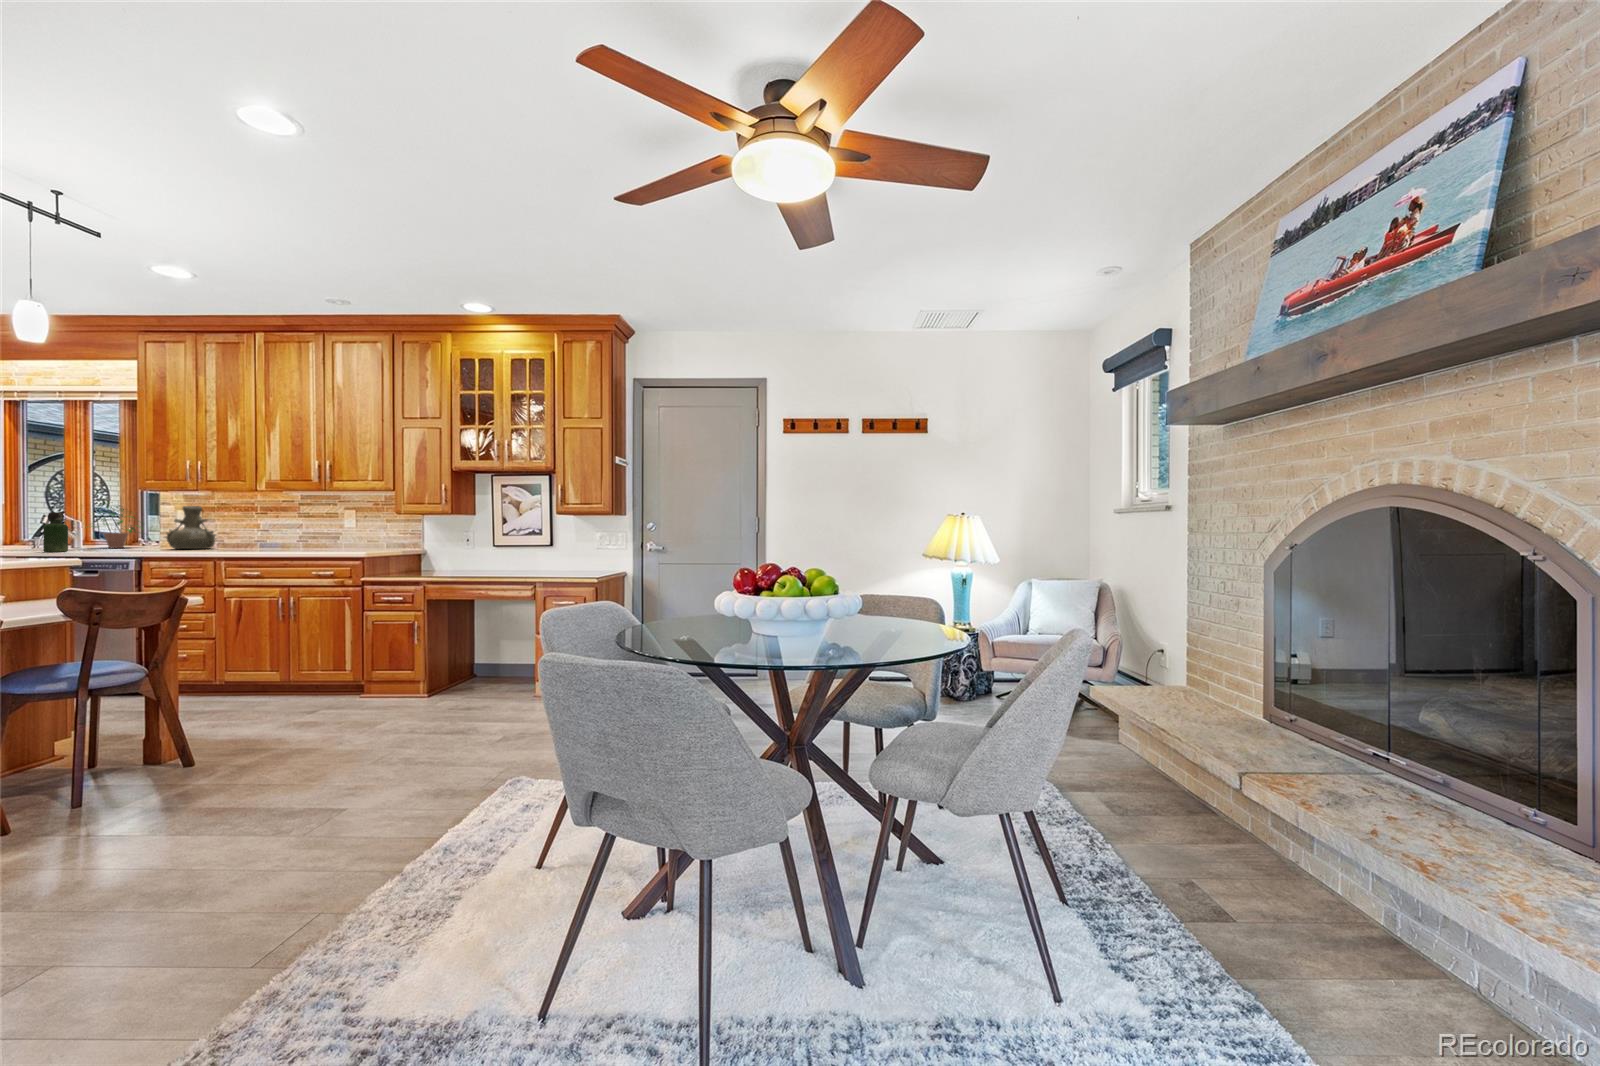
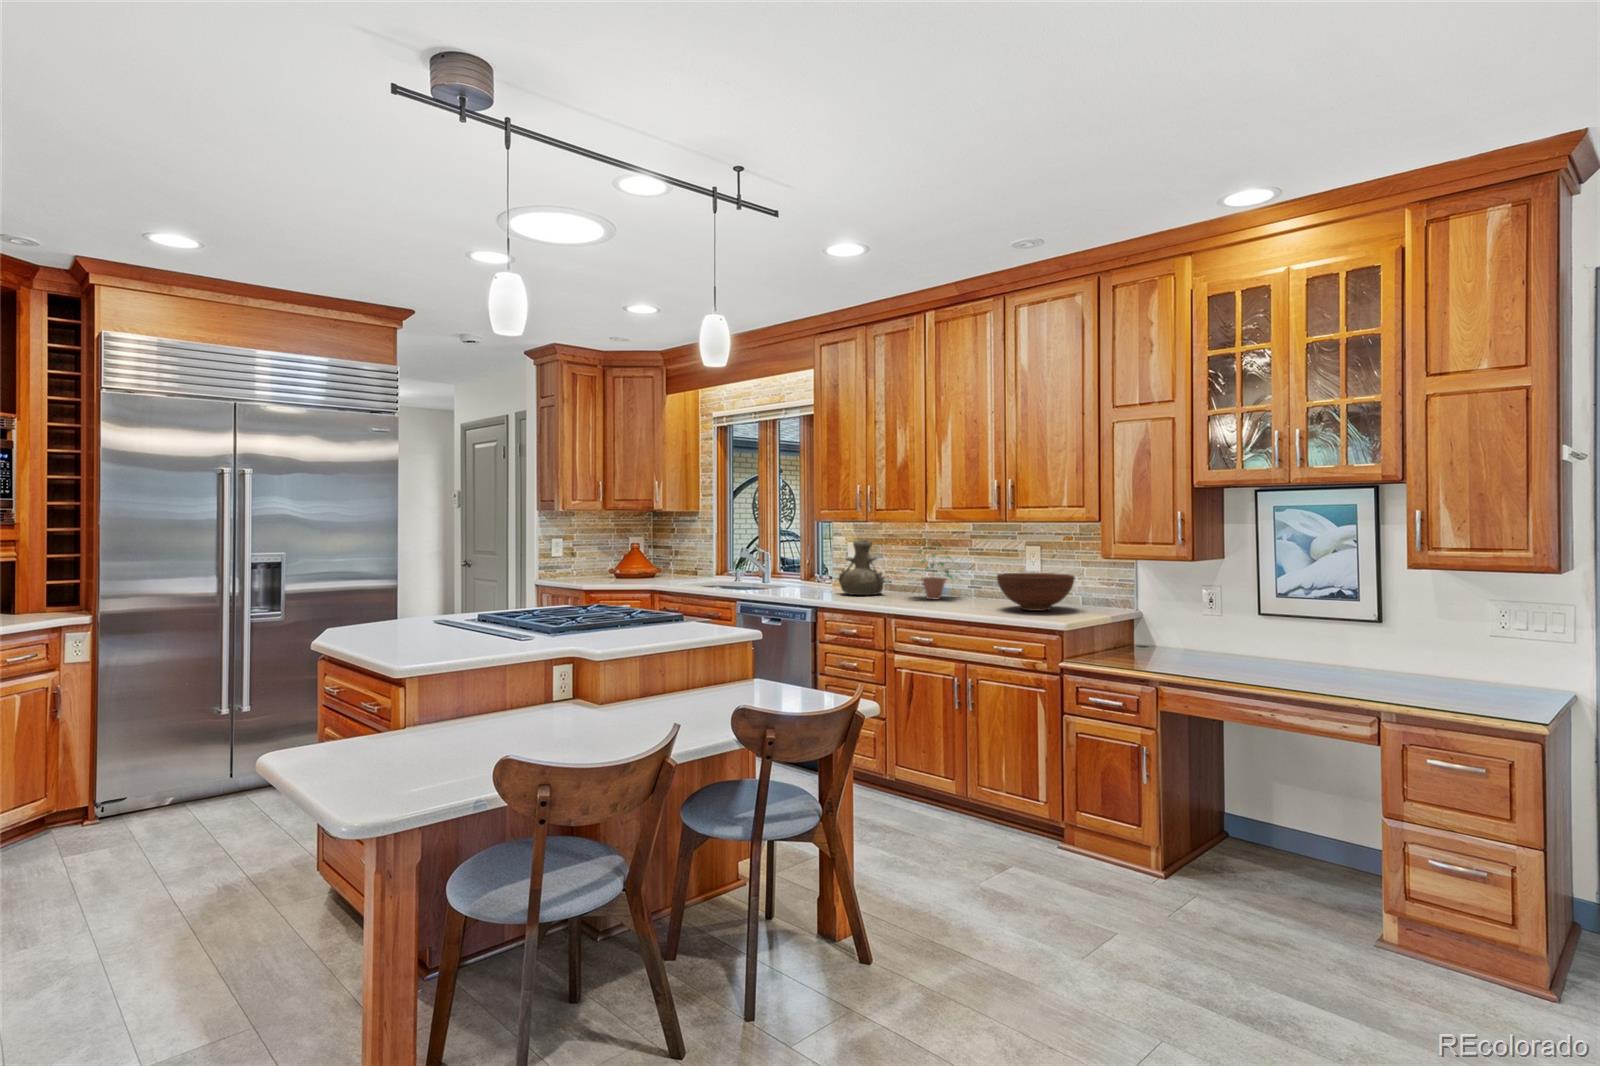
potted plant: present [87,502,135,548] -> present [910,538,953,599]
bottle: present [43,512,68,552] -> none [740,550,758,595]
fruit bowl: none [317,527,379,550] -> present [997,573,1075,611]

